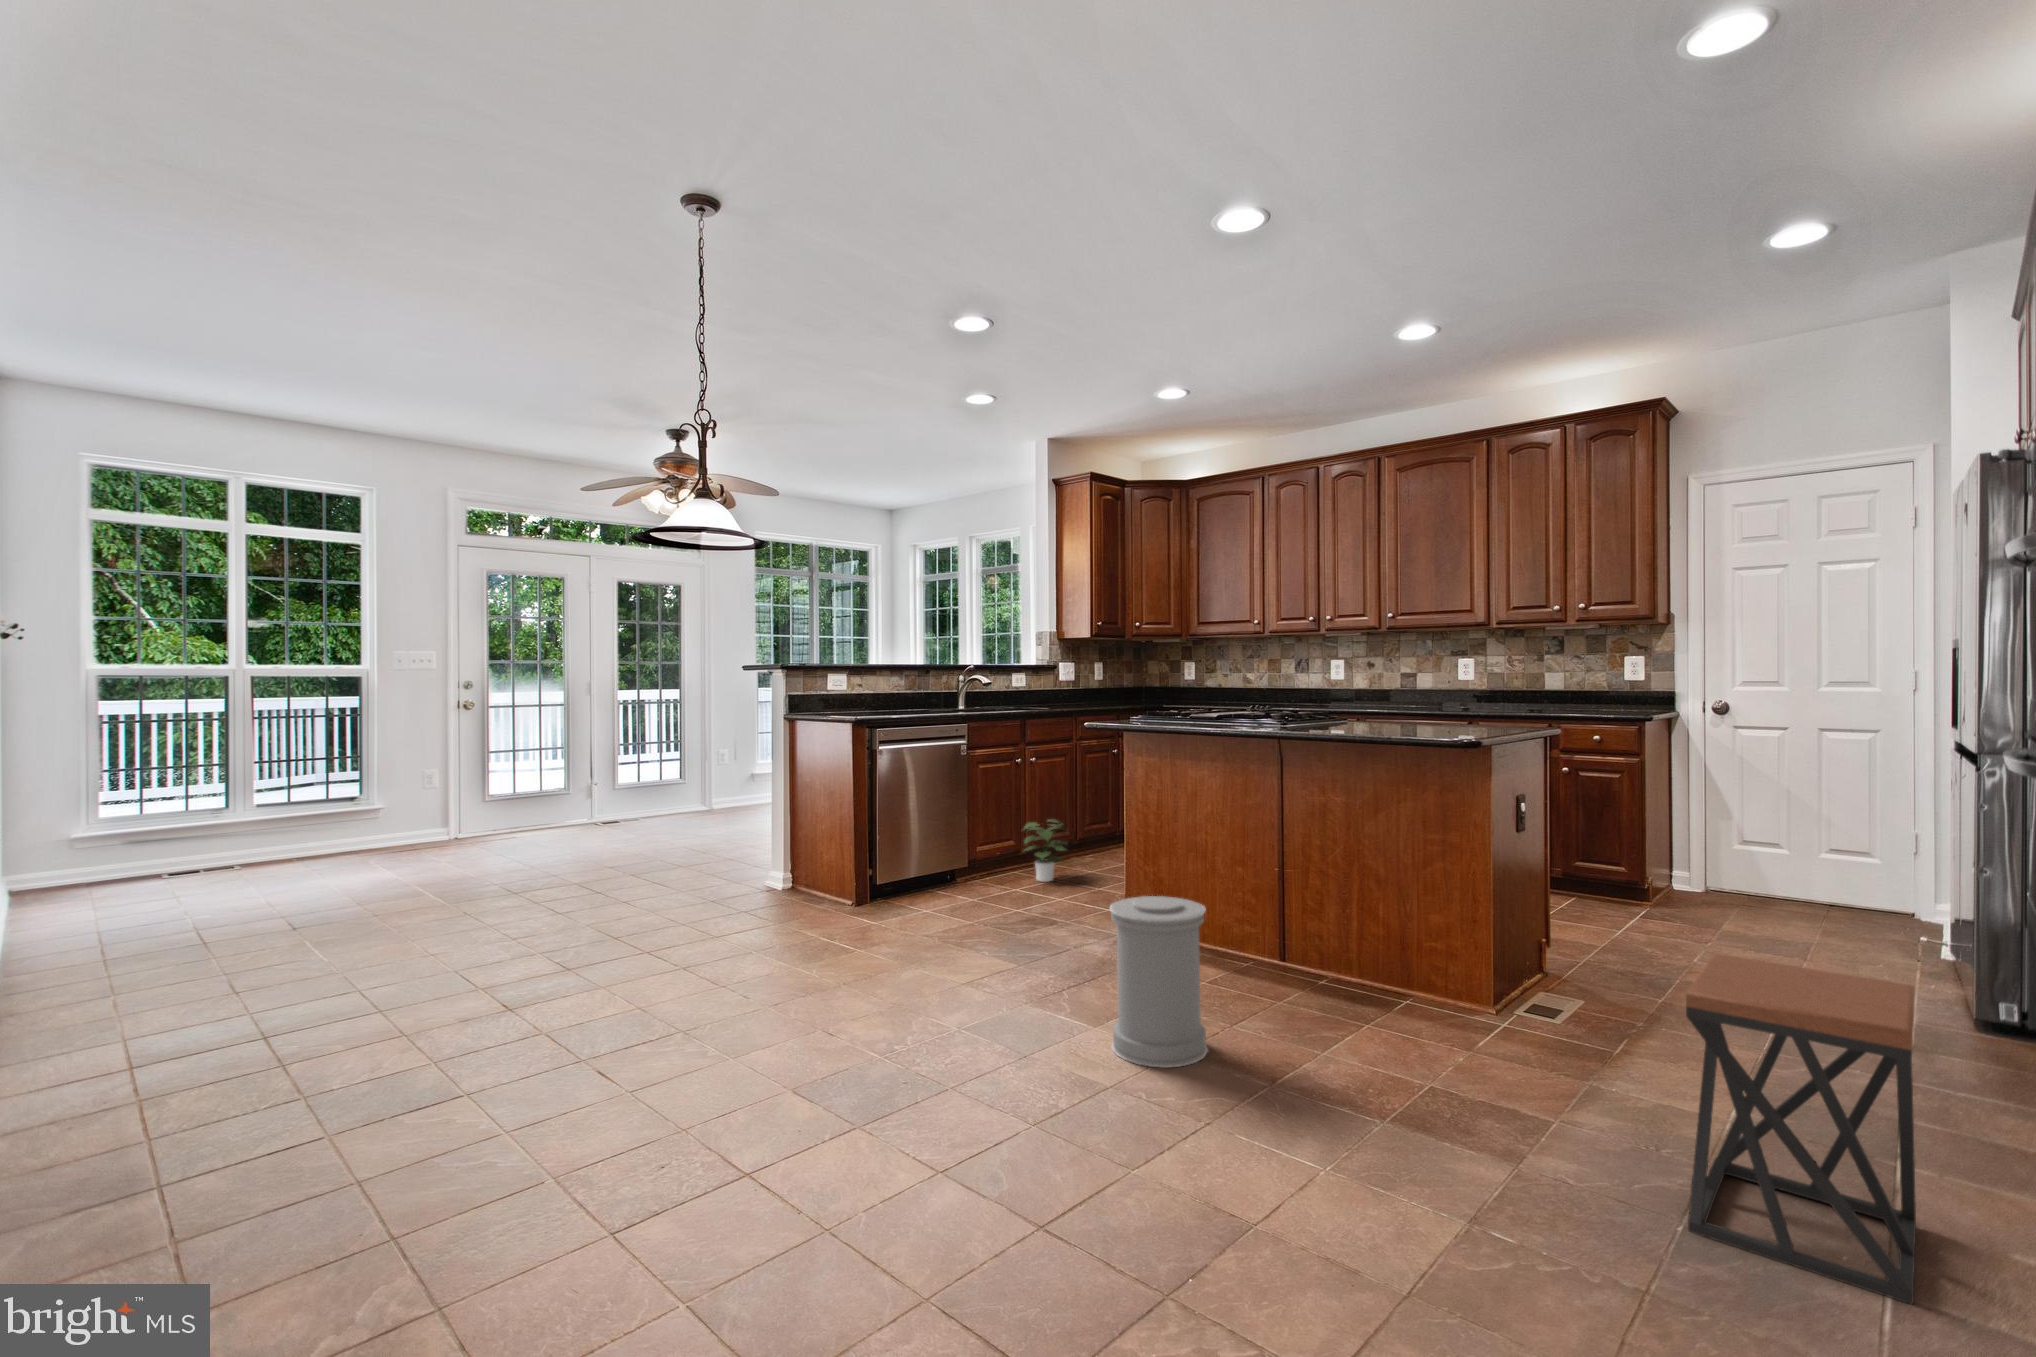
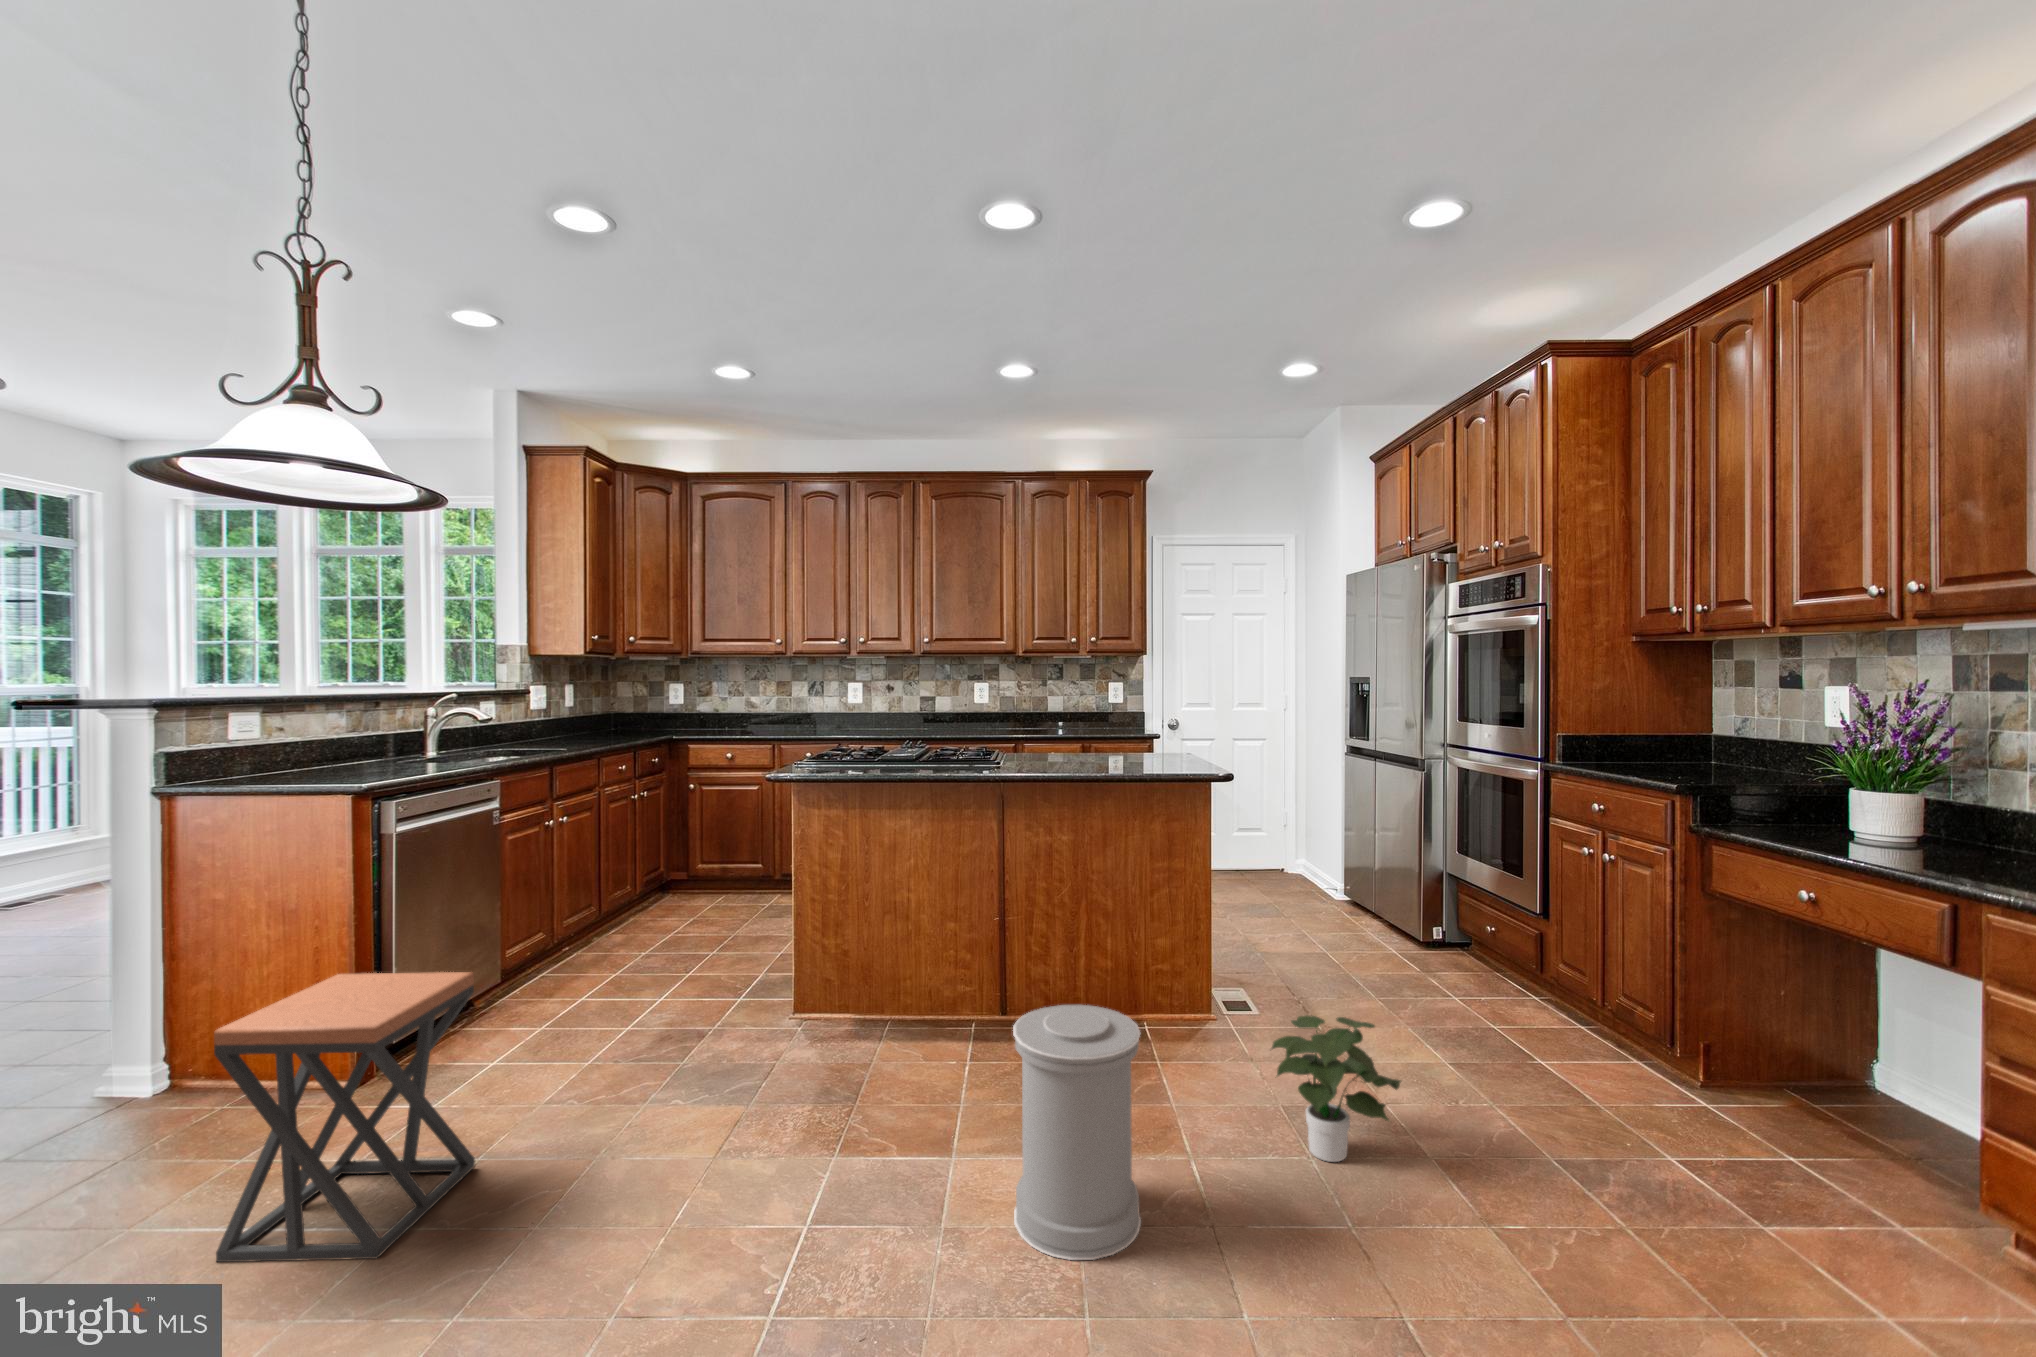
potted plant: present [1024,819,1067,882] -> present [1272,1016,1401,1162]
stool: present [1686,954,1916,1304] -> present [214,972,475,1262]

